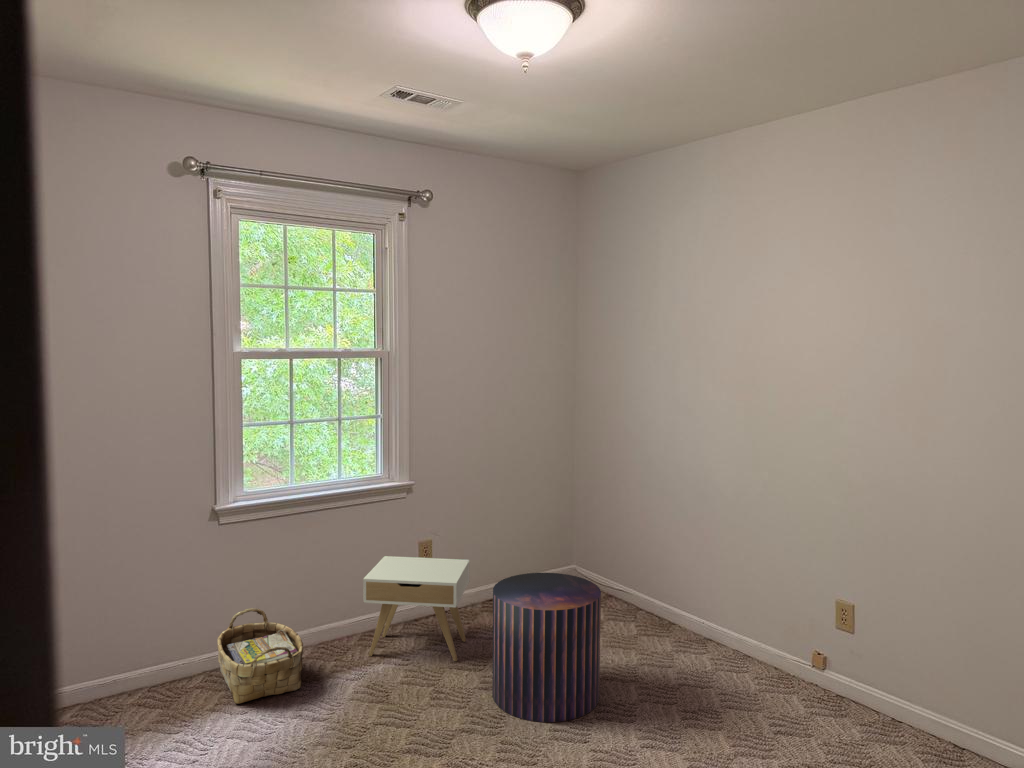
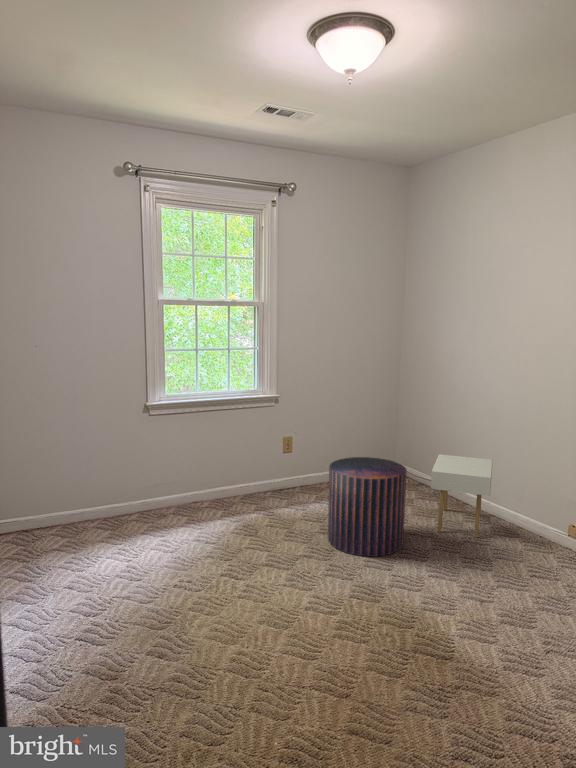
nightstand: present [363,556,469,661] -> present [431,454,492,538]
woven basket: present [217,608,303,704] -> none [146,472,202,531]

